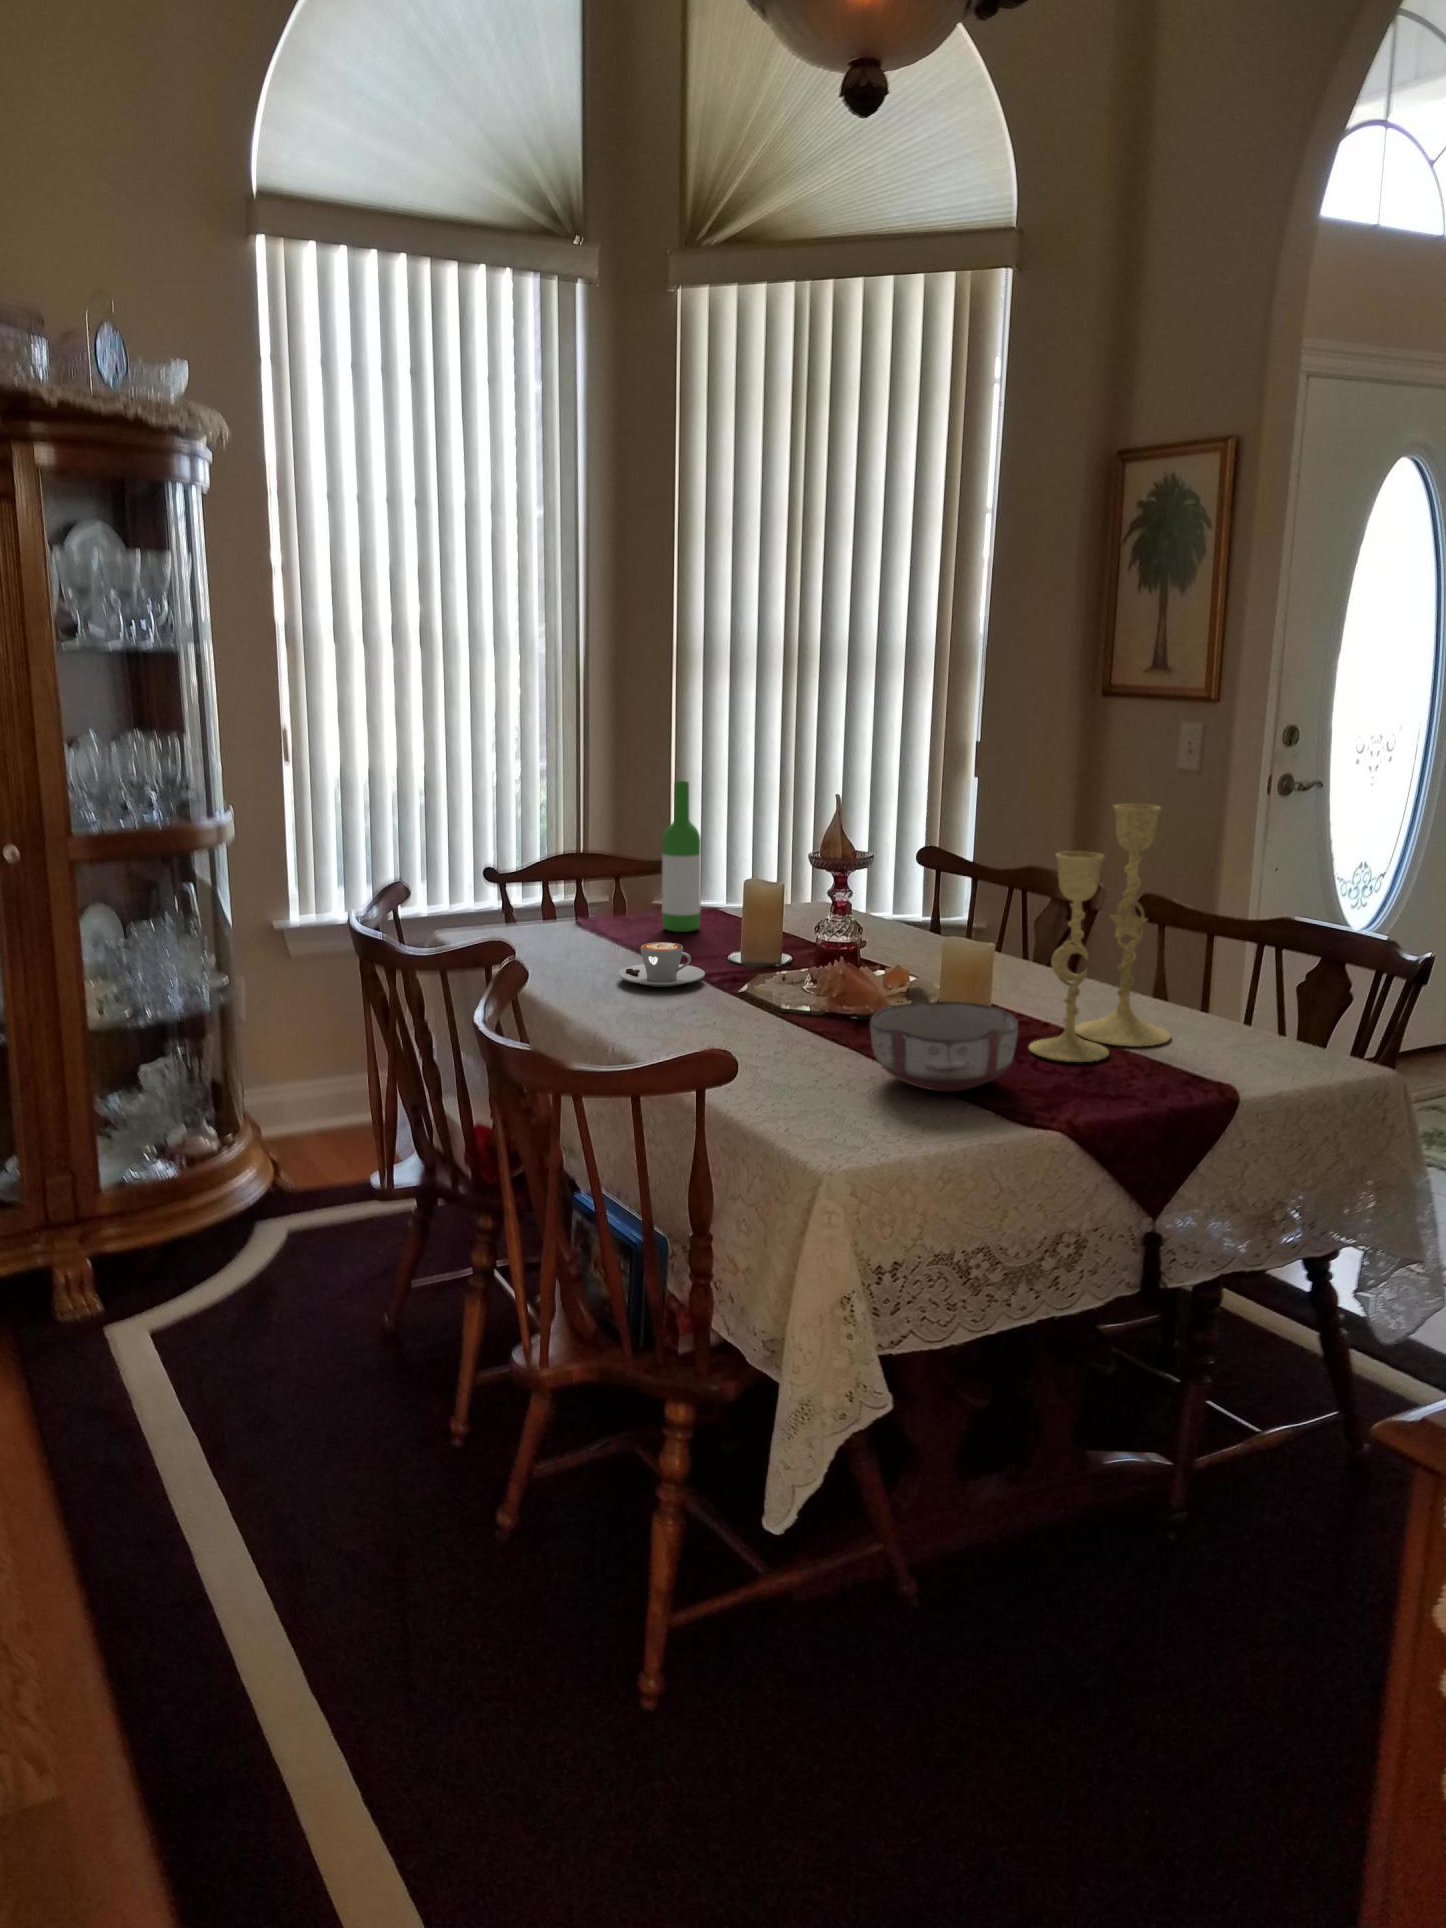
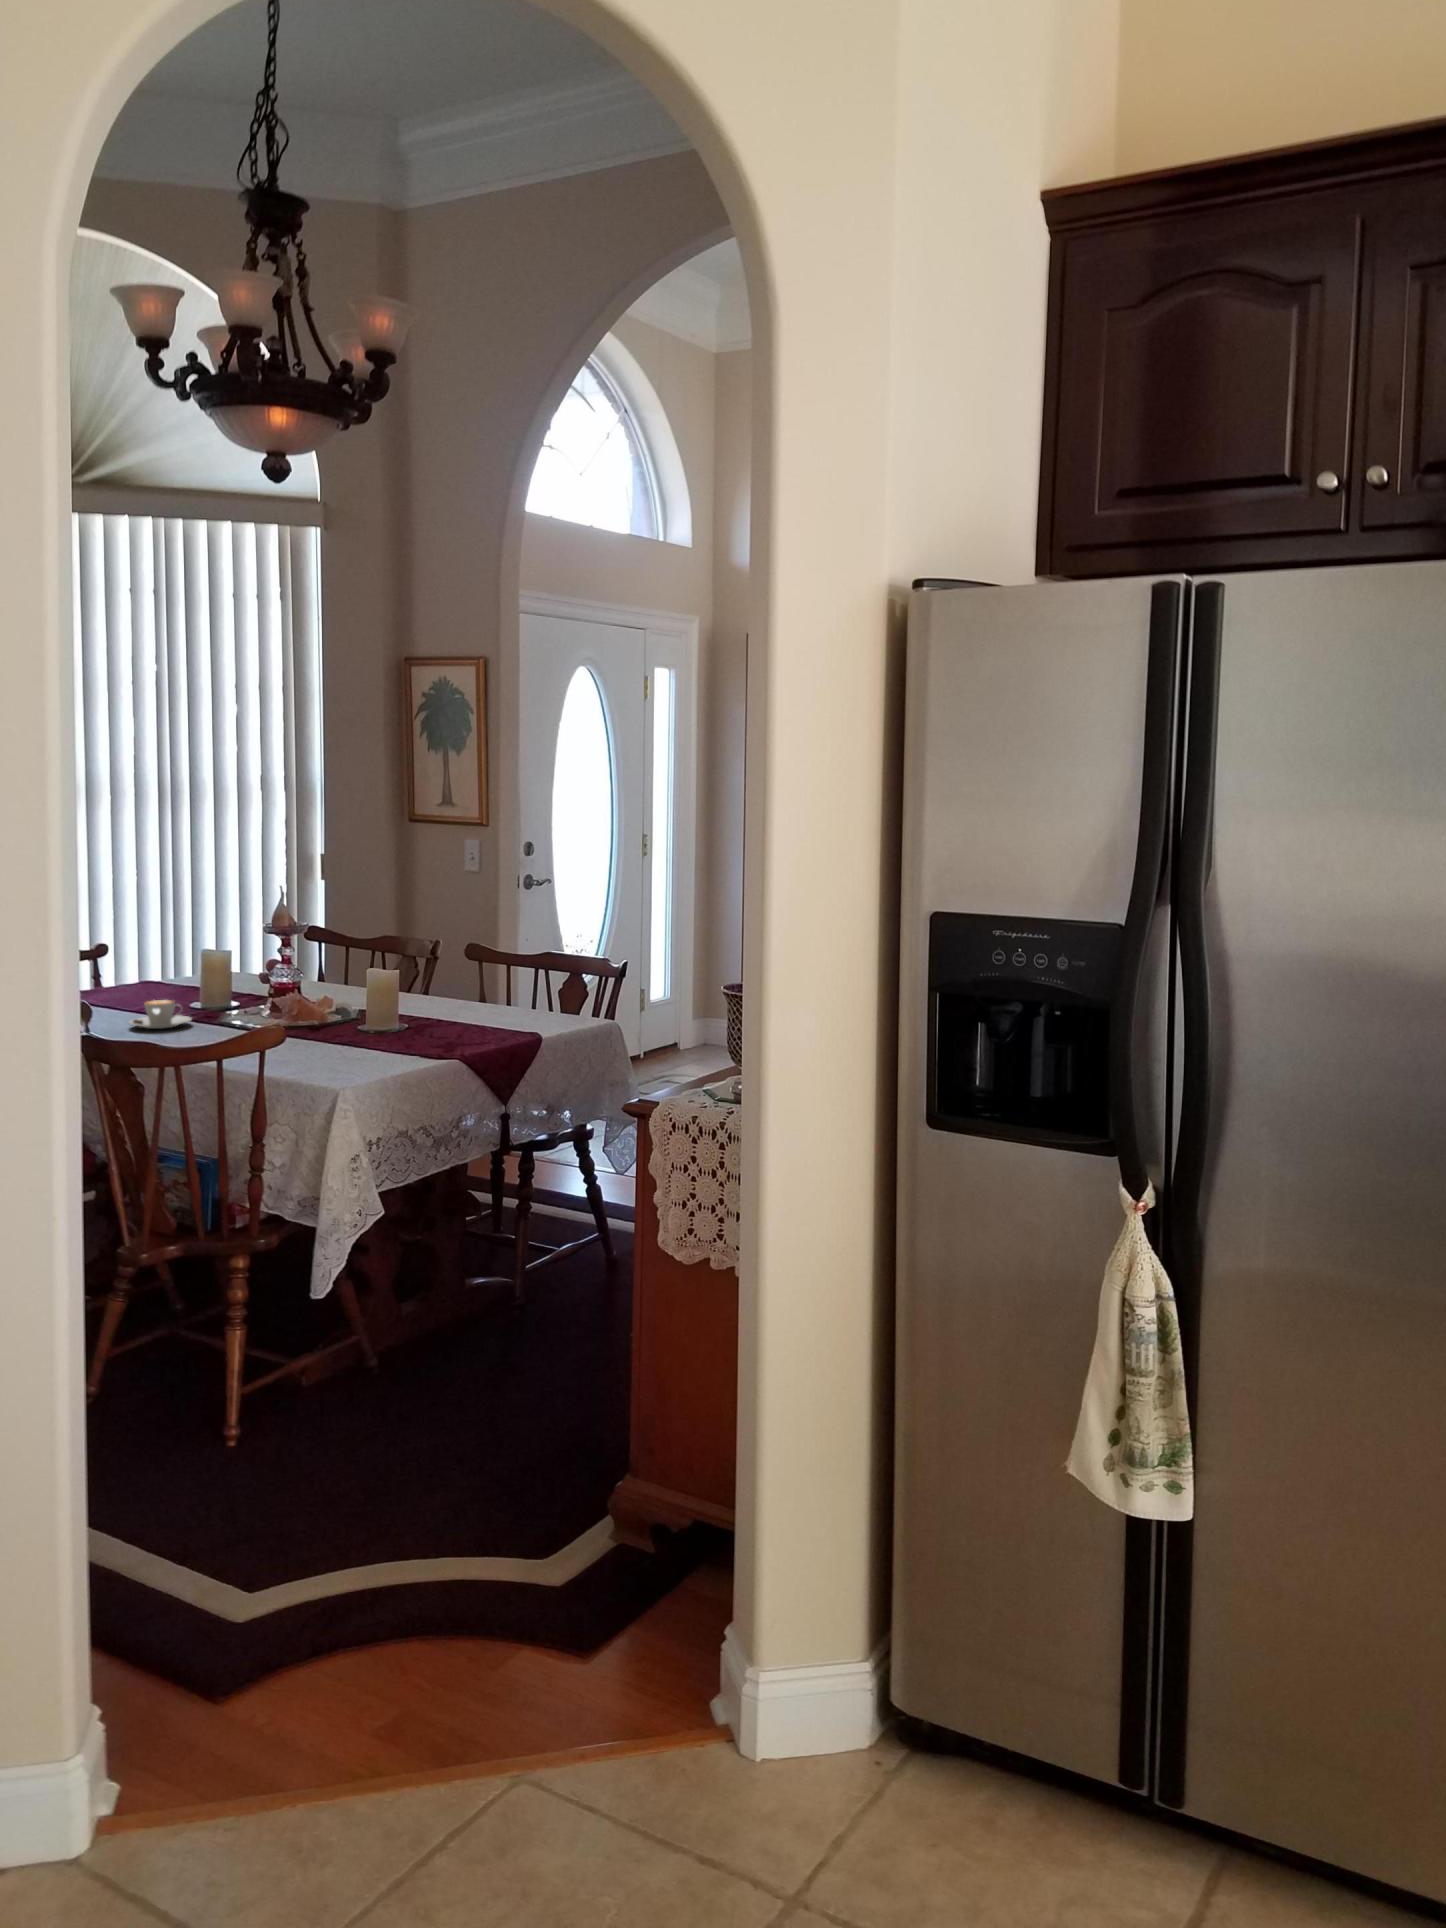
wine bottle: present [662,781,701,932] -> none [127,892,159,1001]
candlestick: present [1028,804,1170,1062] -> none [421,888,498,1035]
ceramic bowl: present [870,1001,1018,1092] -> none [336,1005,422,1053]

